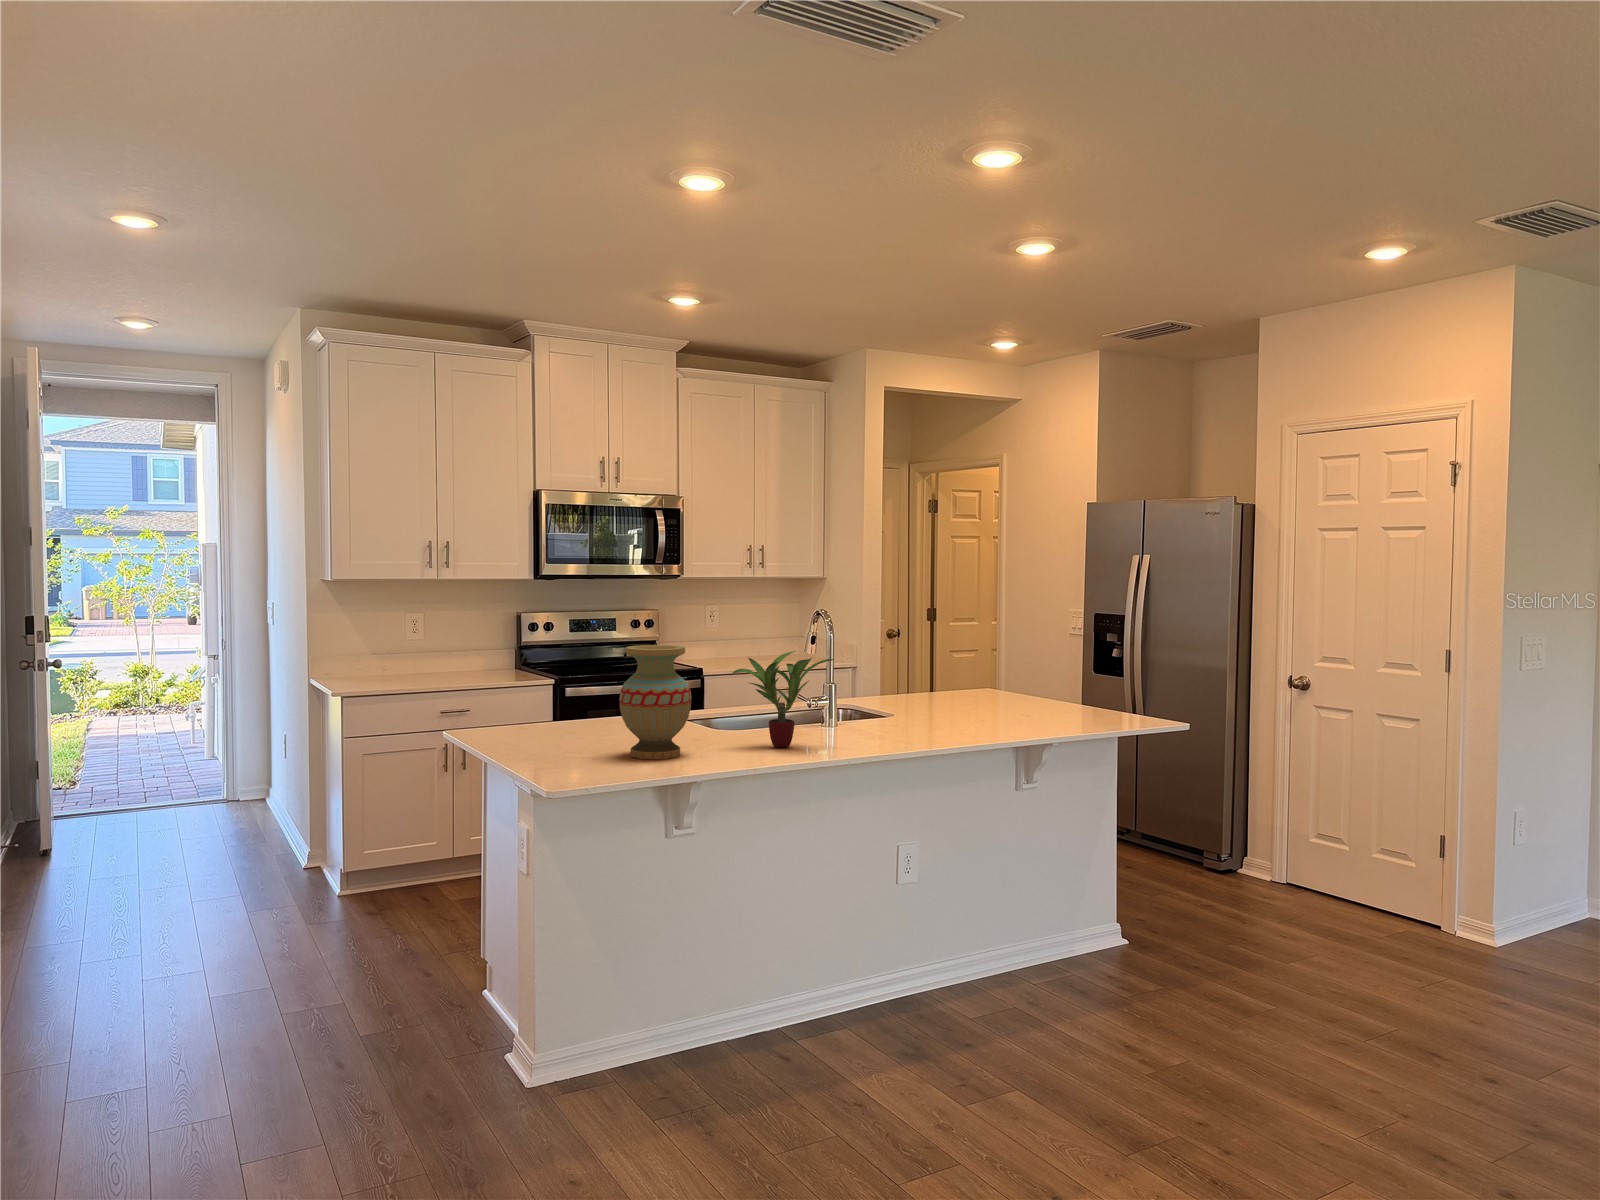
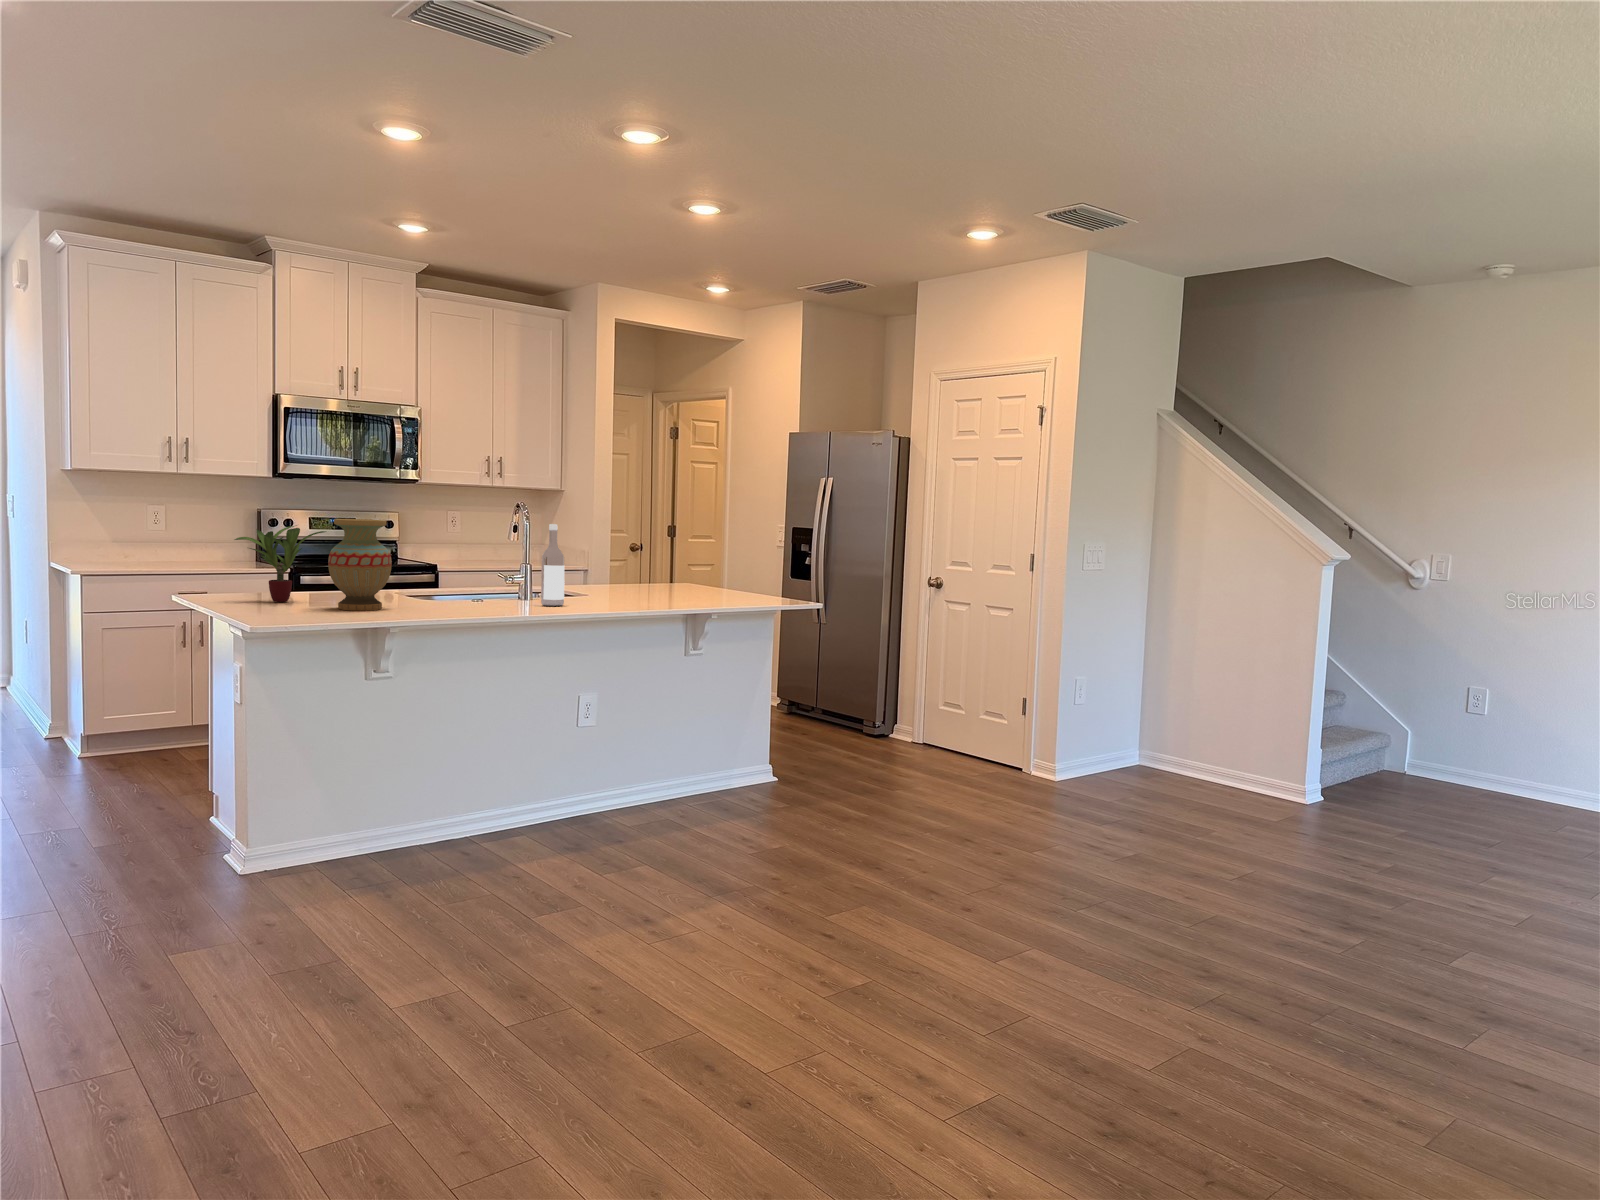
wine bottle: none [861,642,889,744] -> present [541,524,565,606]
potted plant: present [733,651,834,748] -> present [235,526,326,602]

